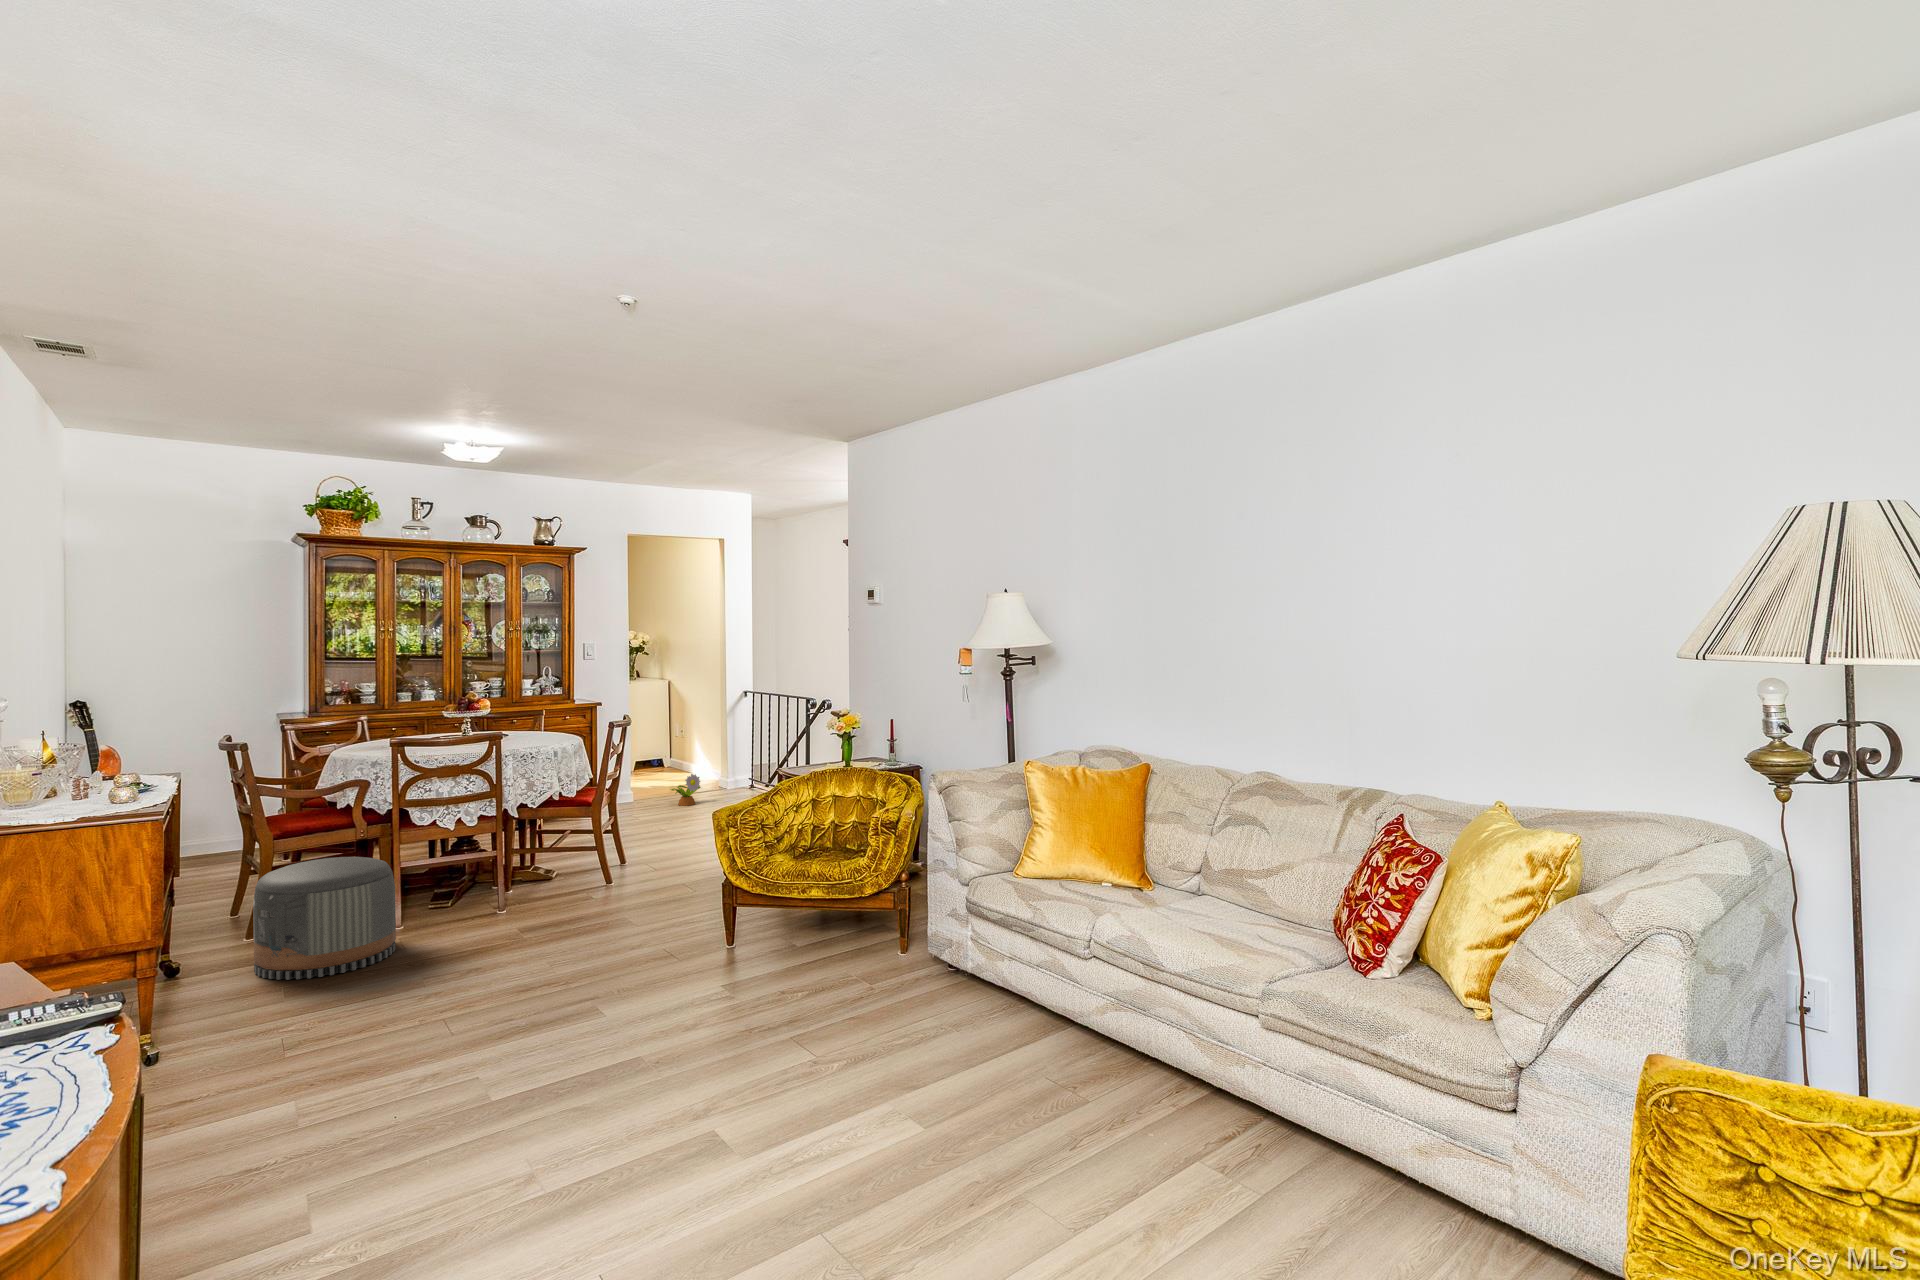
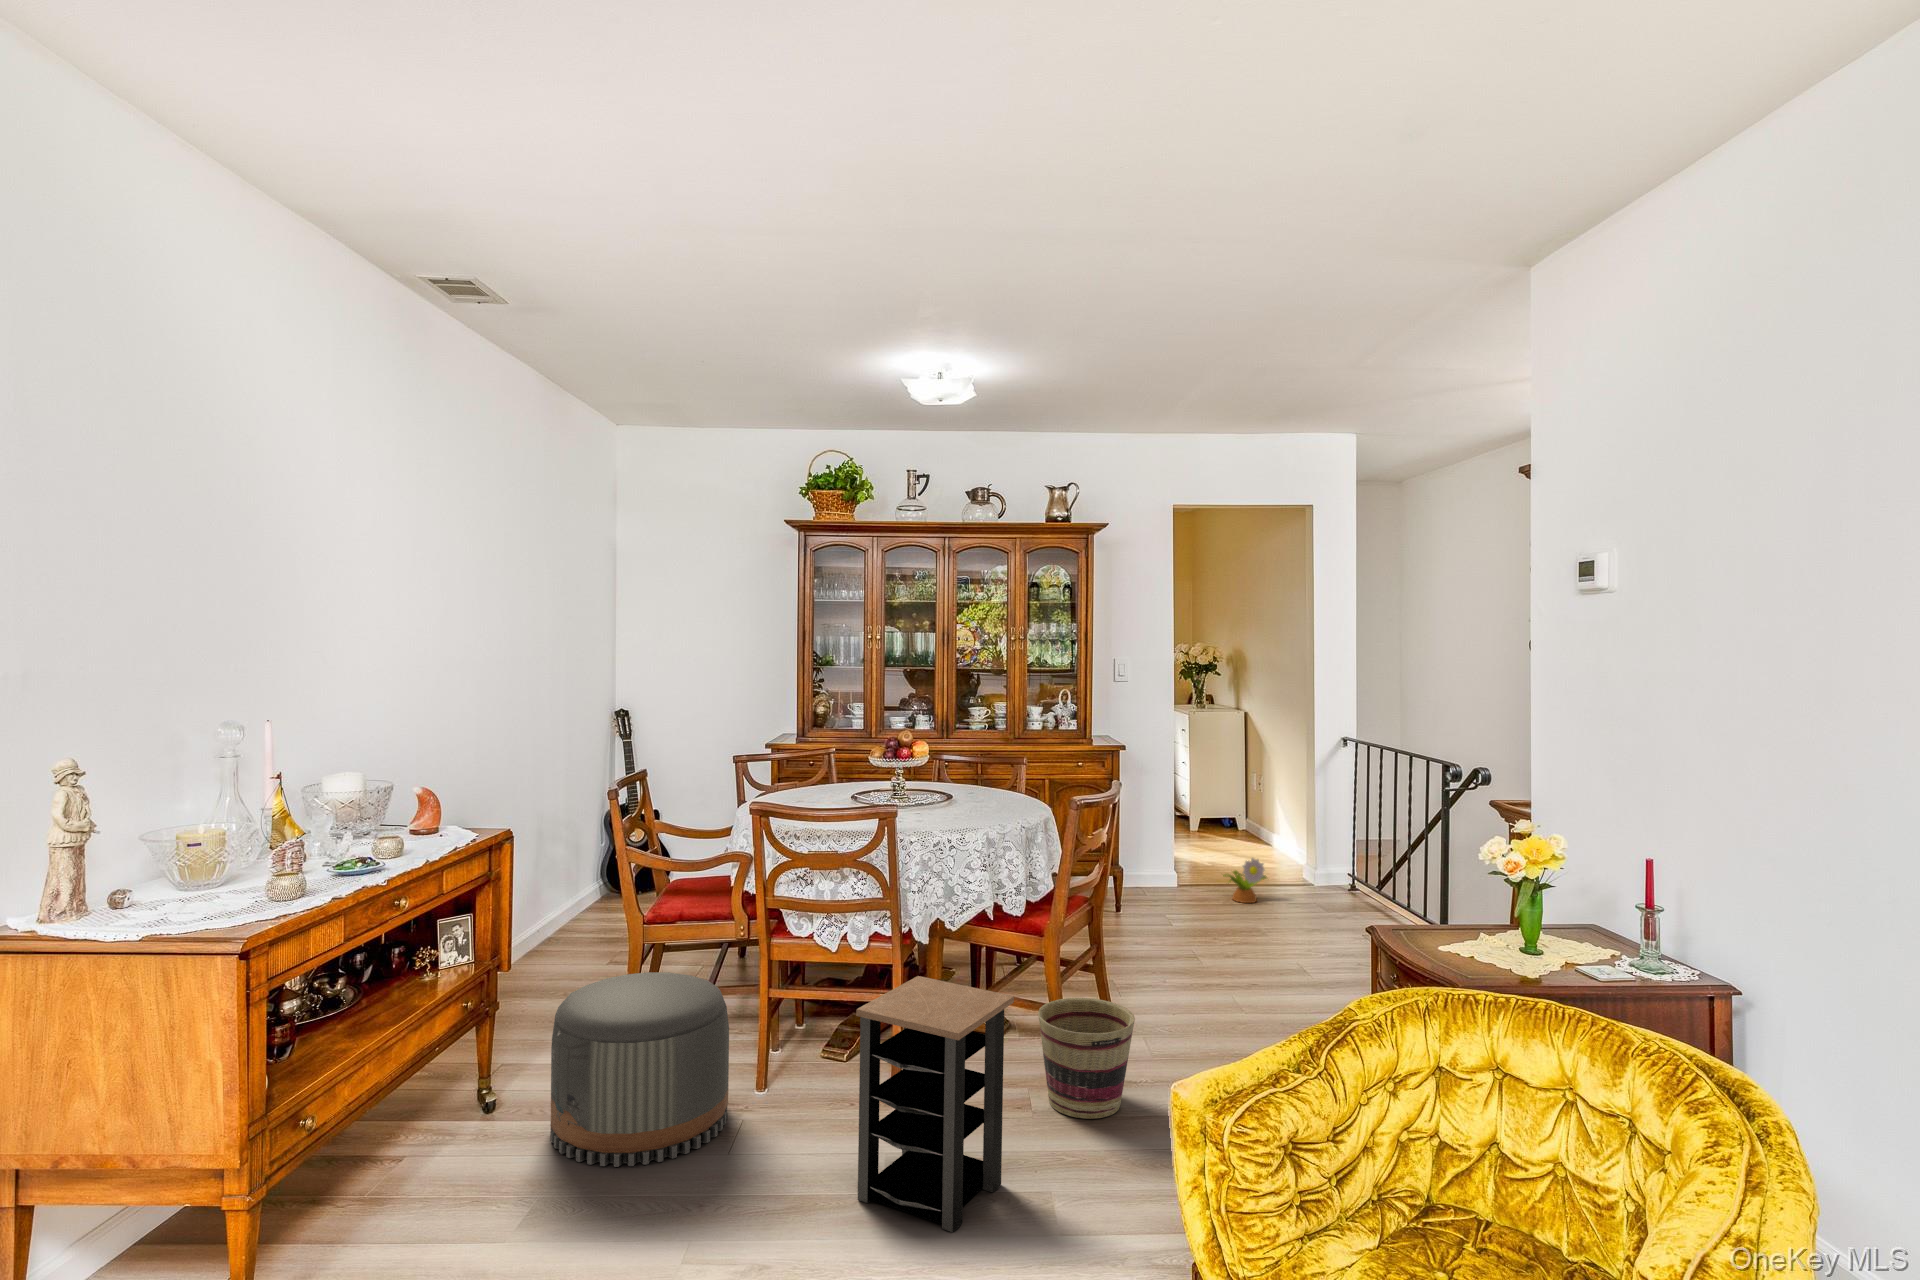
side table: none [515,821,606,952] -> present [856,976,1014,1232]
basket: none [601,837,662,902] -> present [1038,998,1135,1119]

